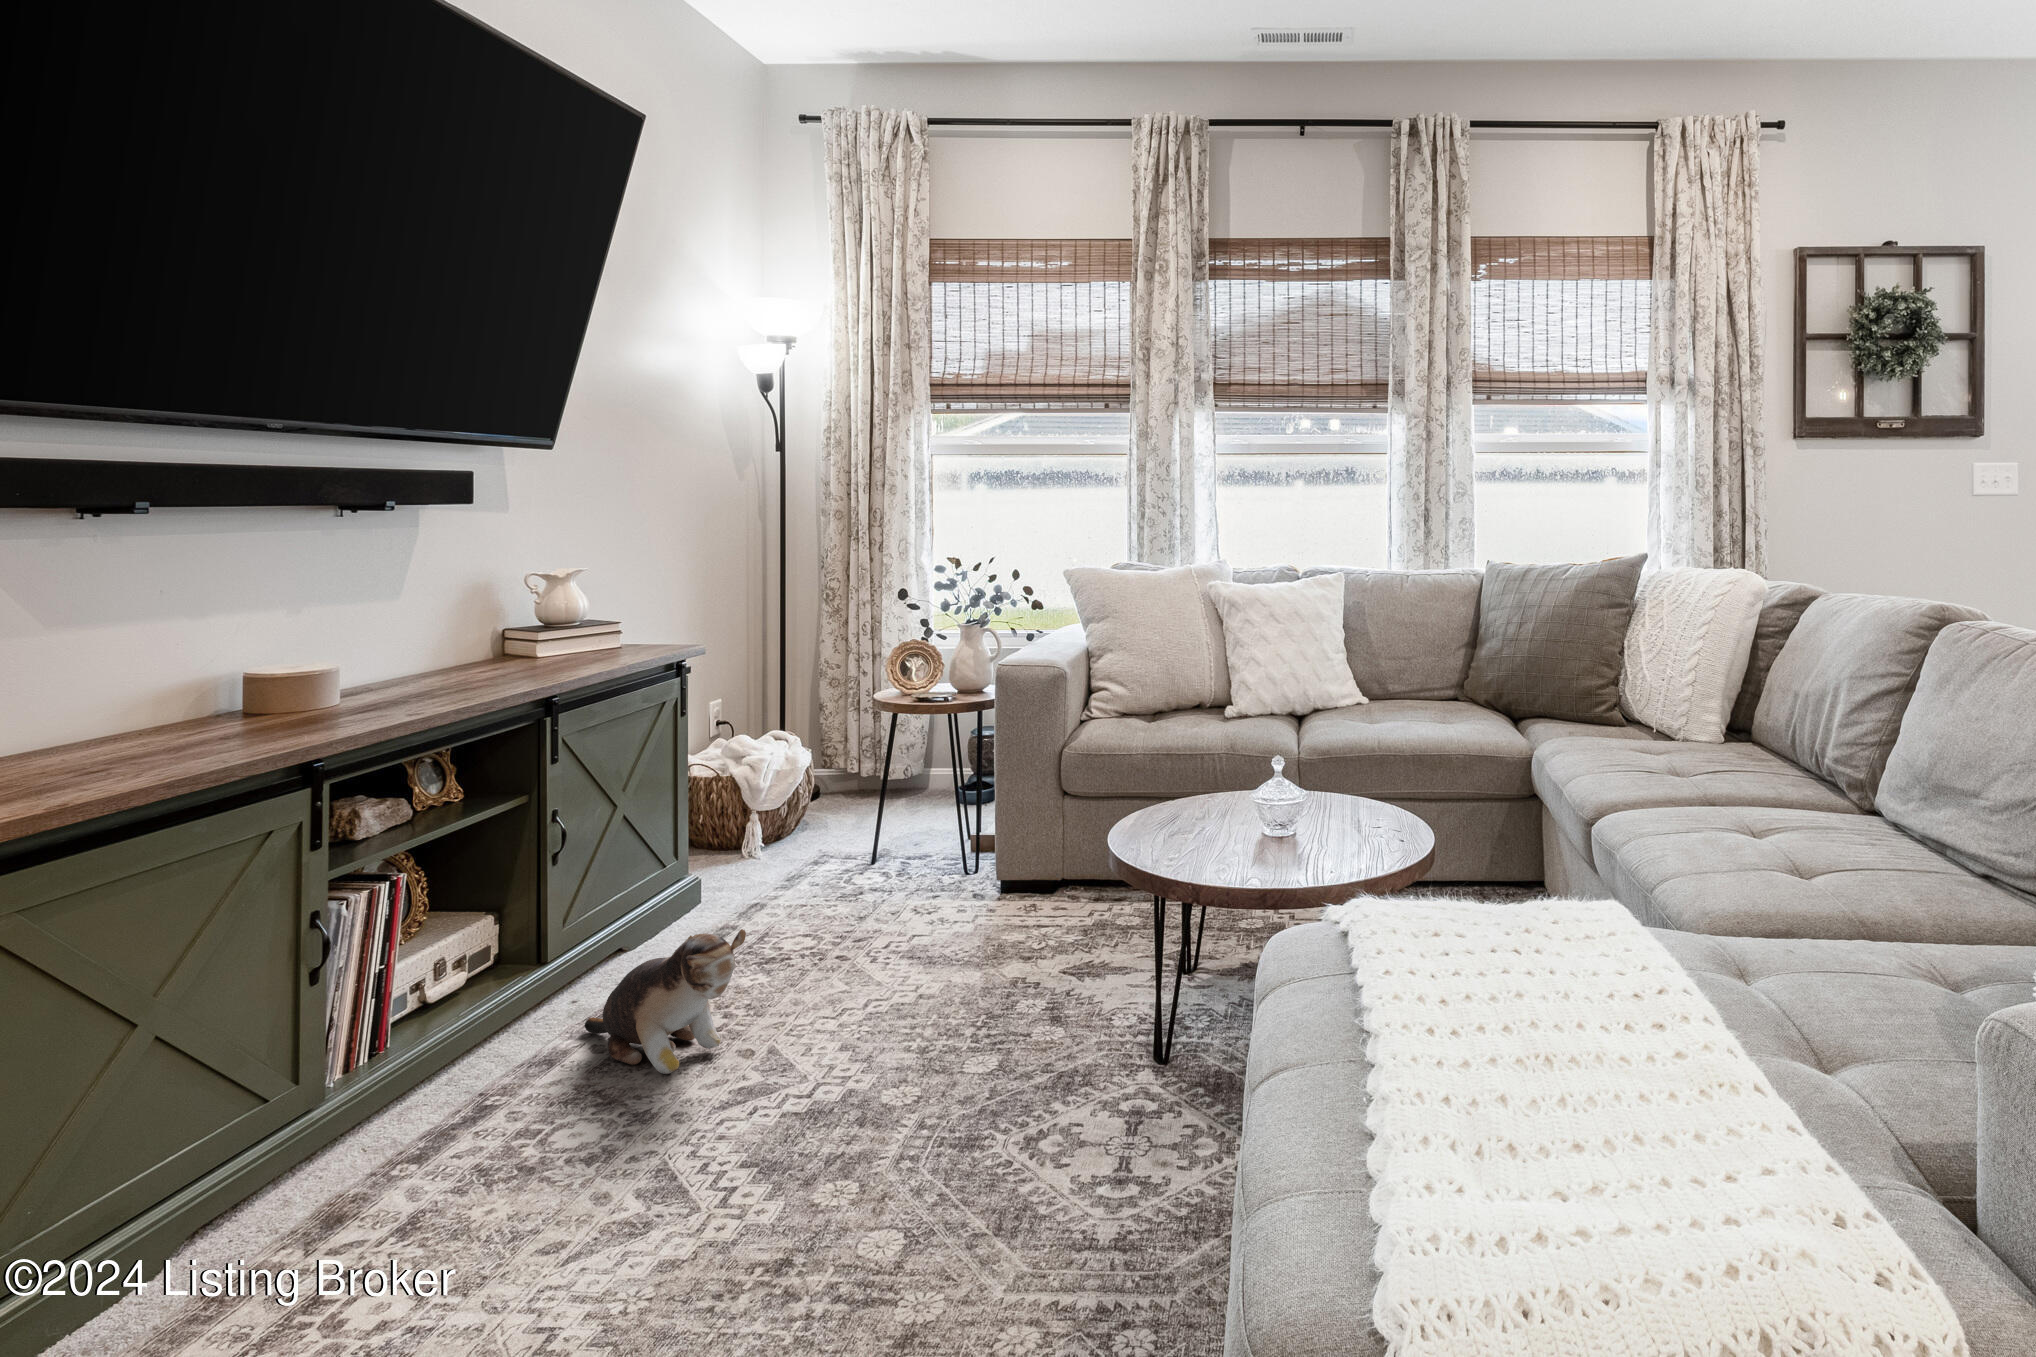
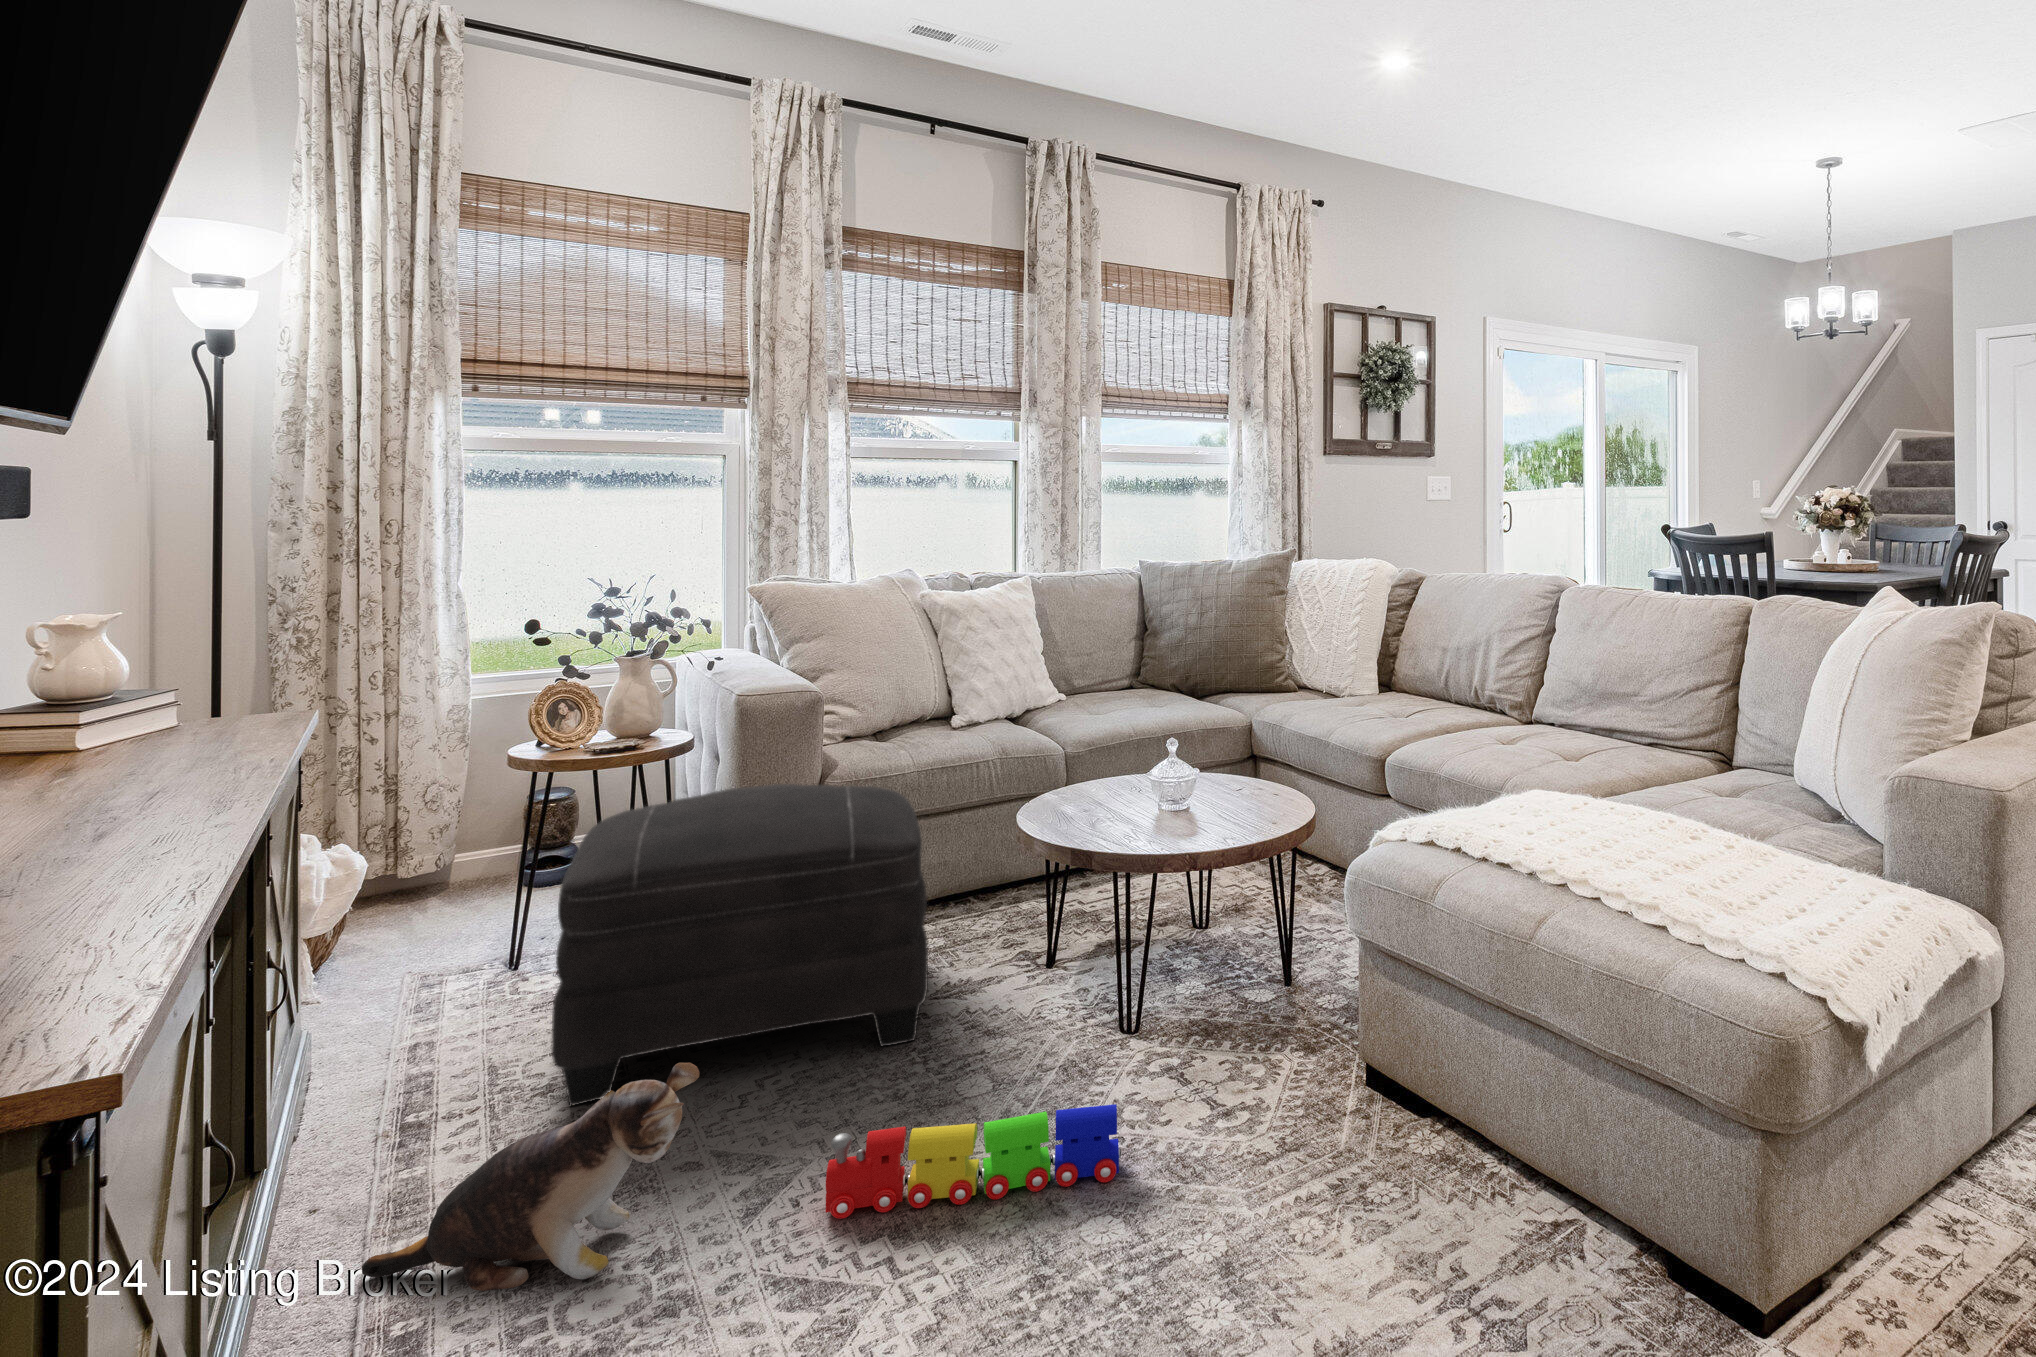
ottoman: none [774,737,1103,985] -> present [551,784,928,1106]
toy train: none [816,1022,1041,1139] -> present [826,1104,1121,1219]

